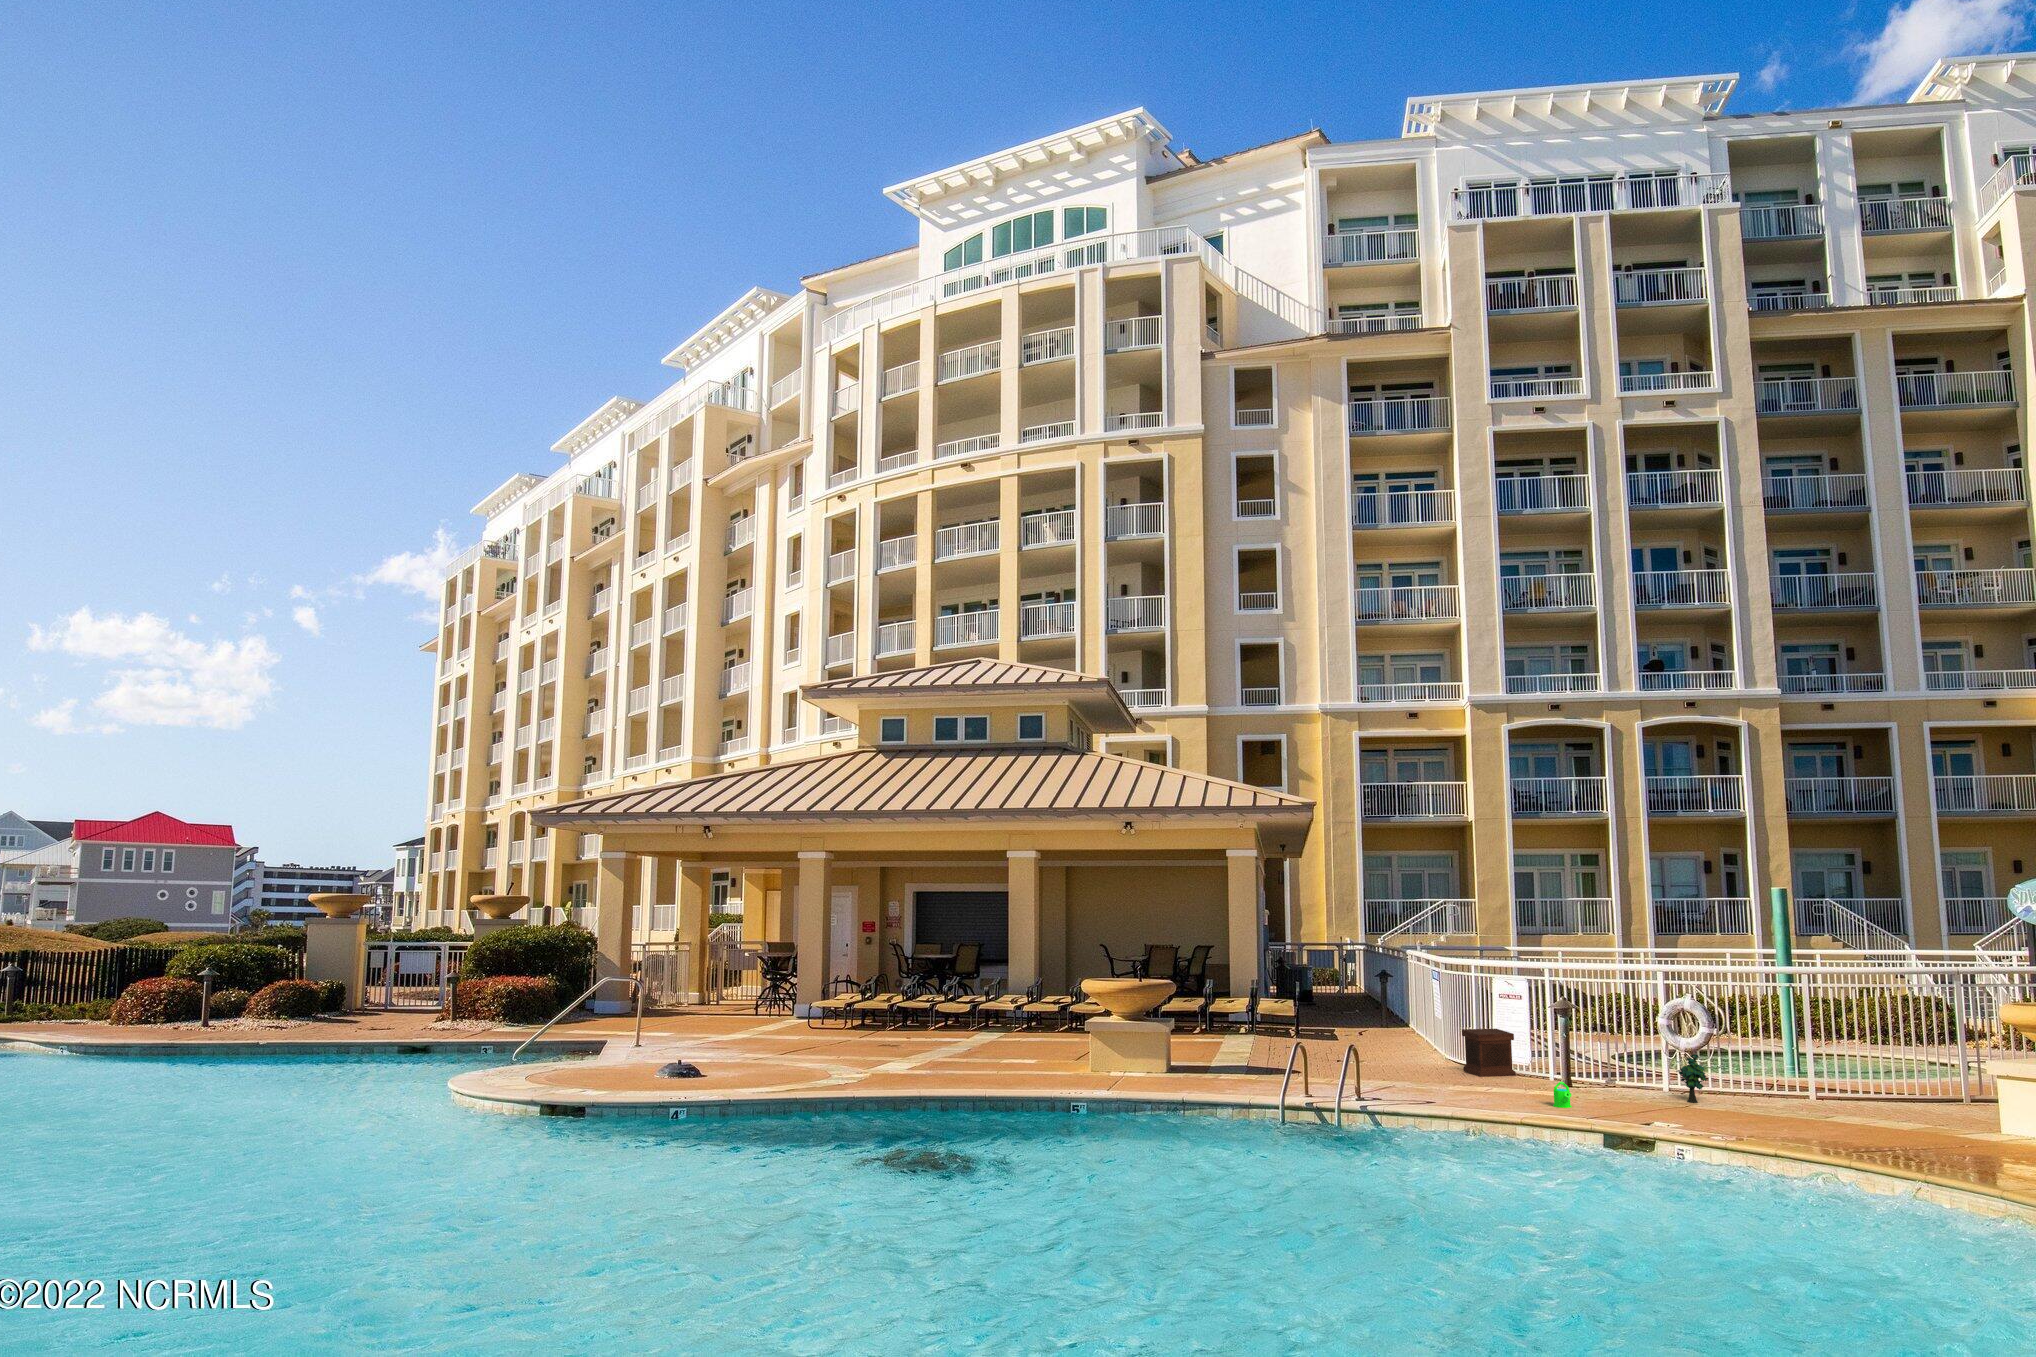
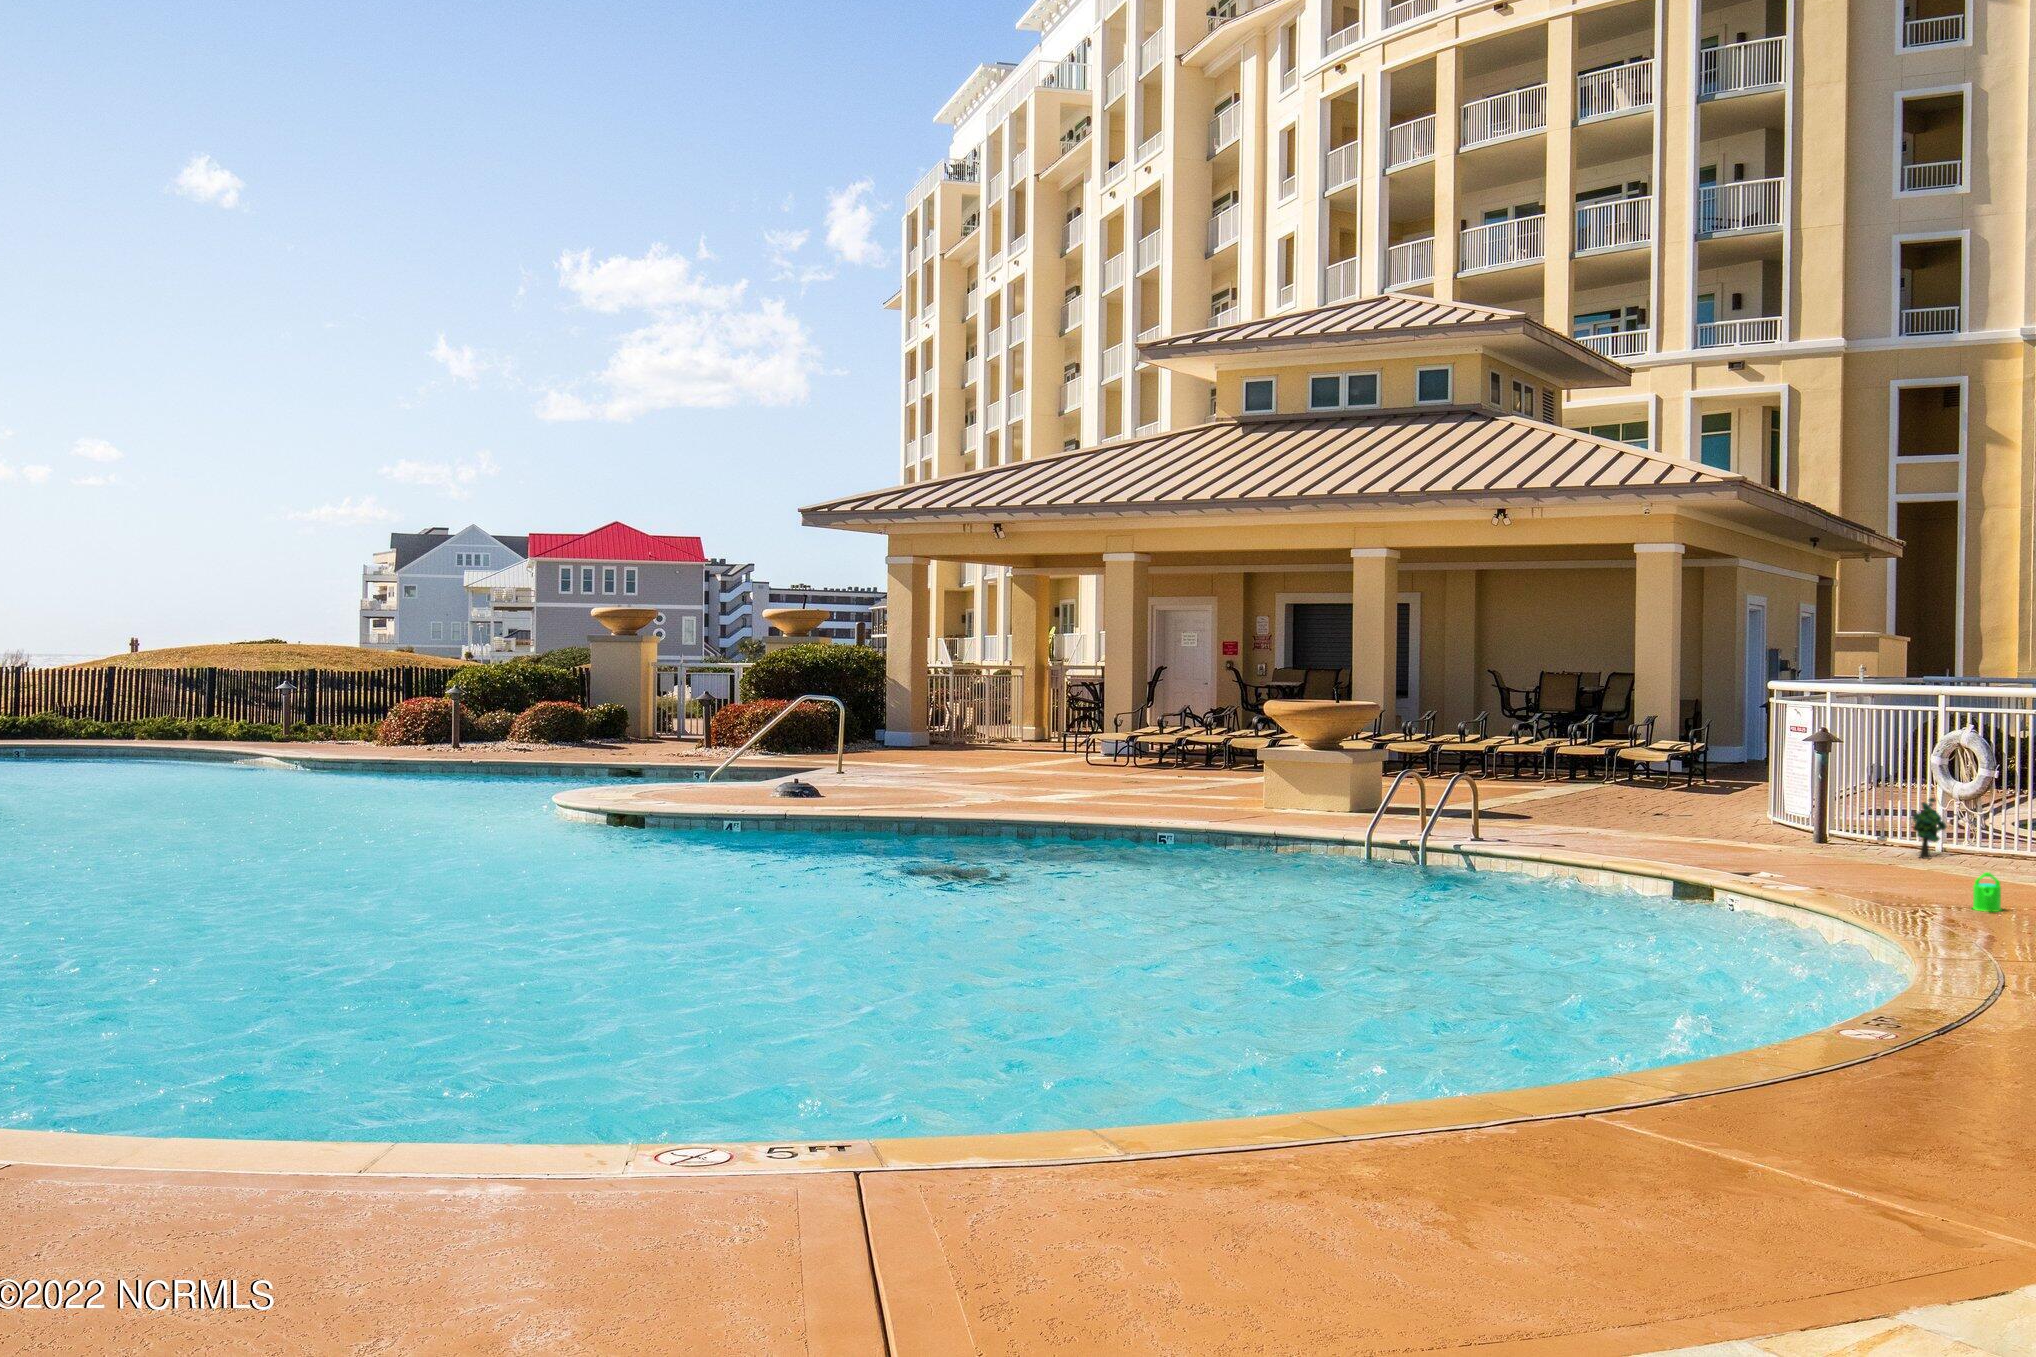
side table: present [1462,1029,1516,1077] -> none [1737,770,1792,830]
watering can: present [1553,1082,1572,1108] -> present [1973,872,2001,912]

